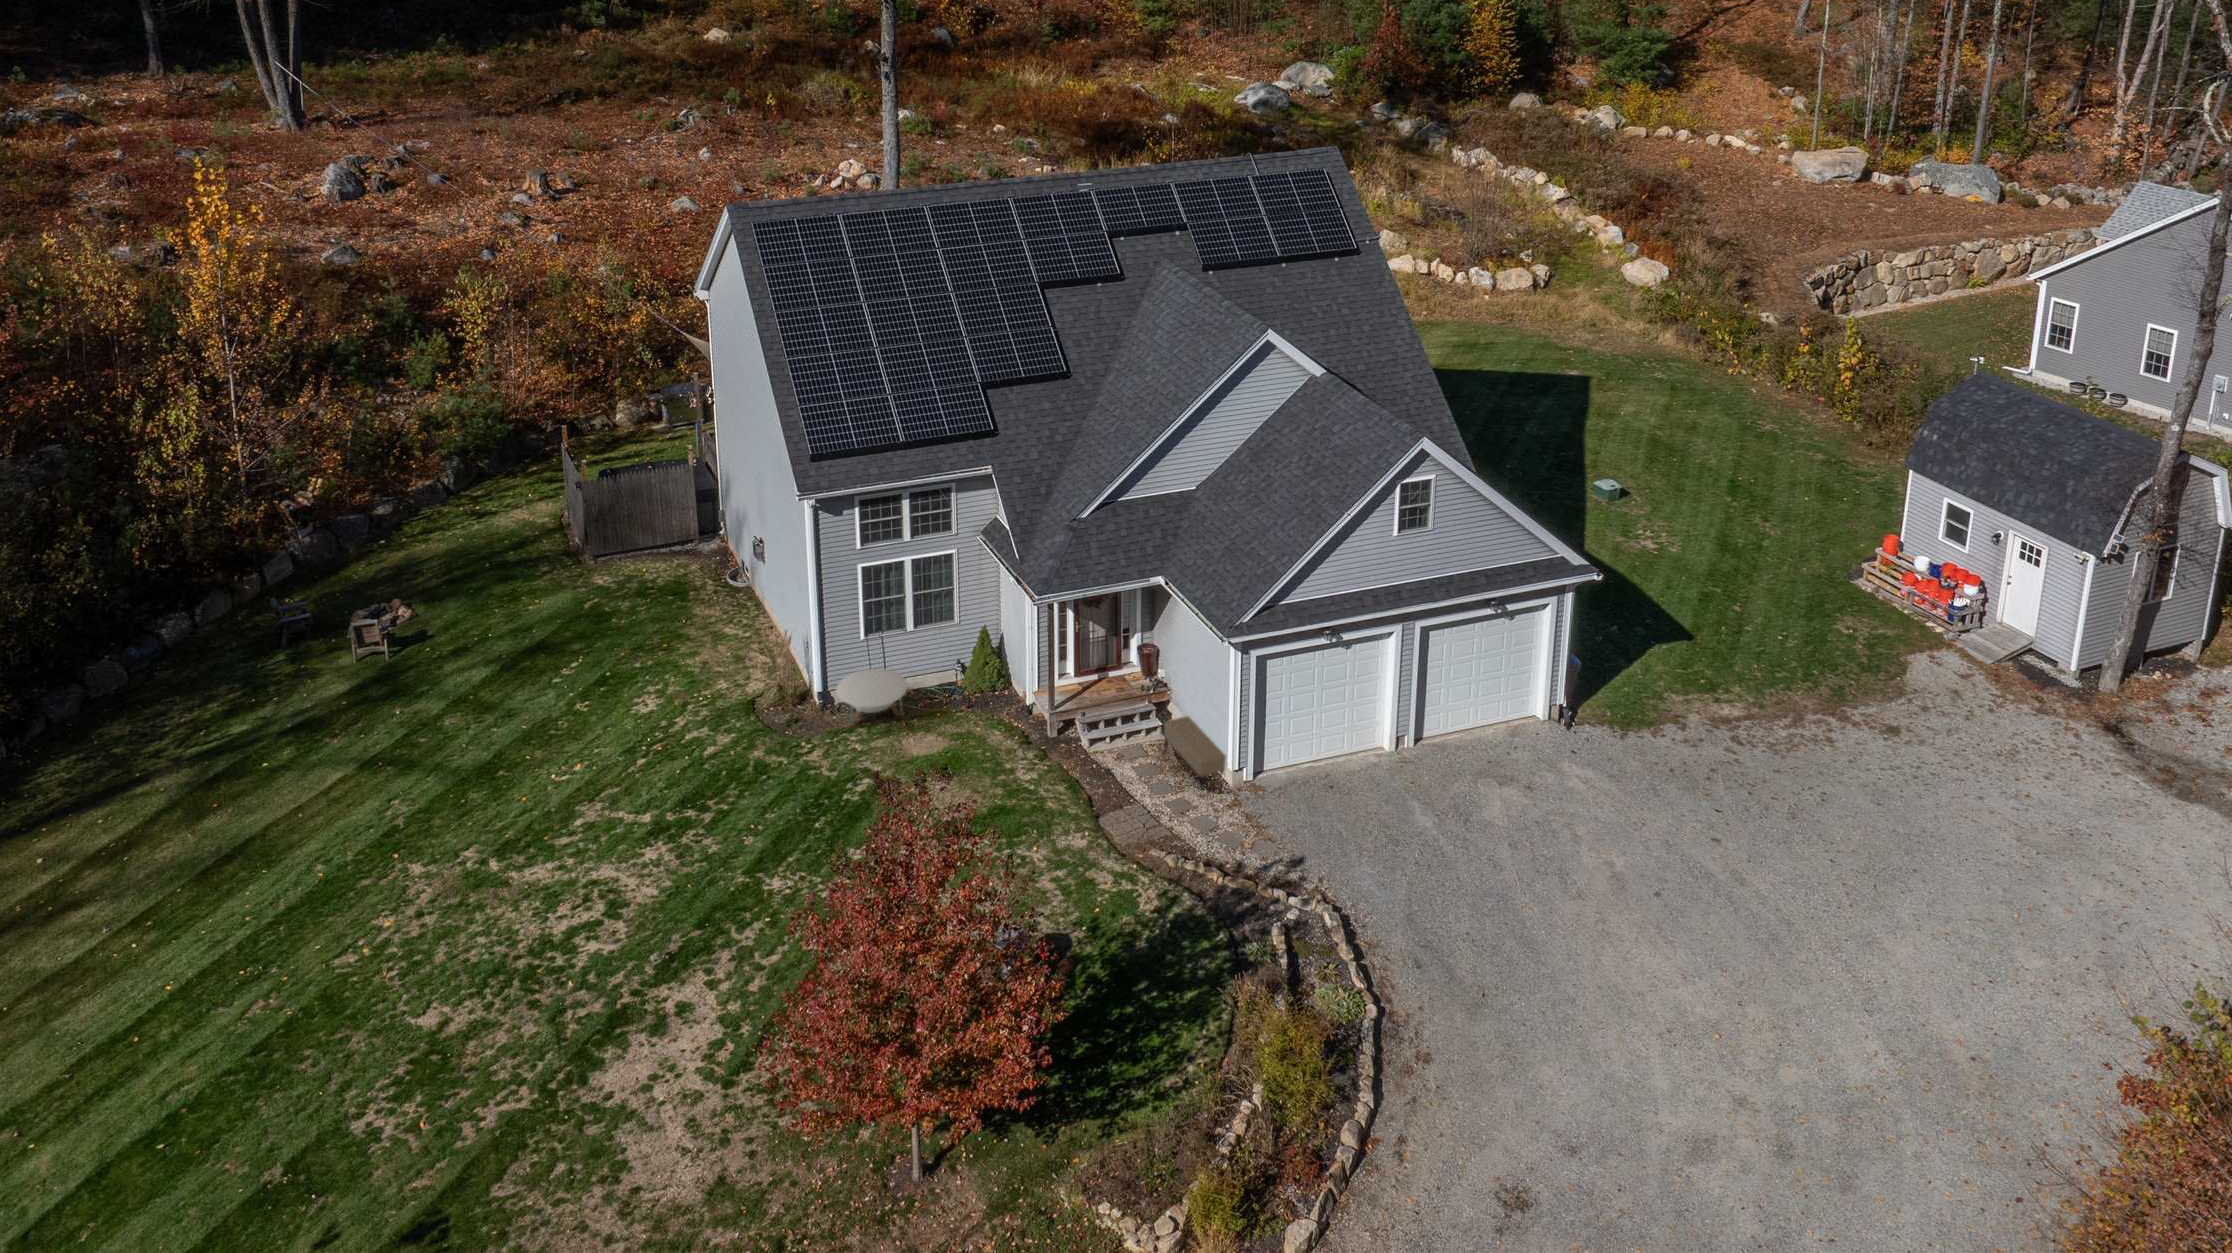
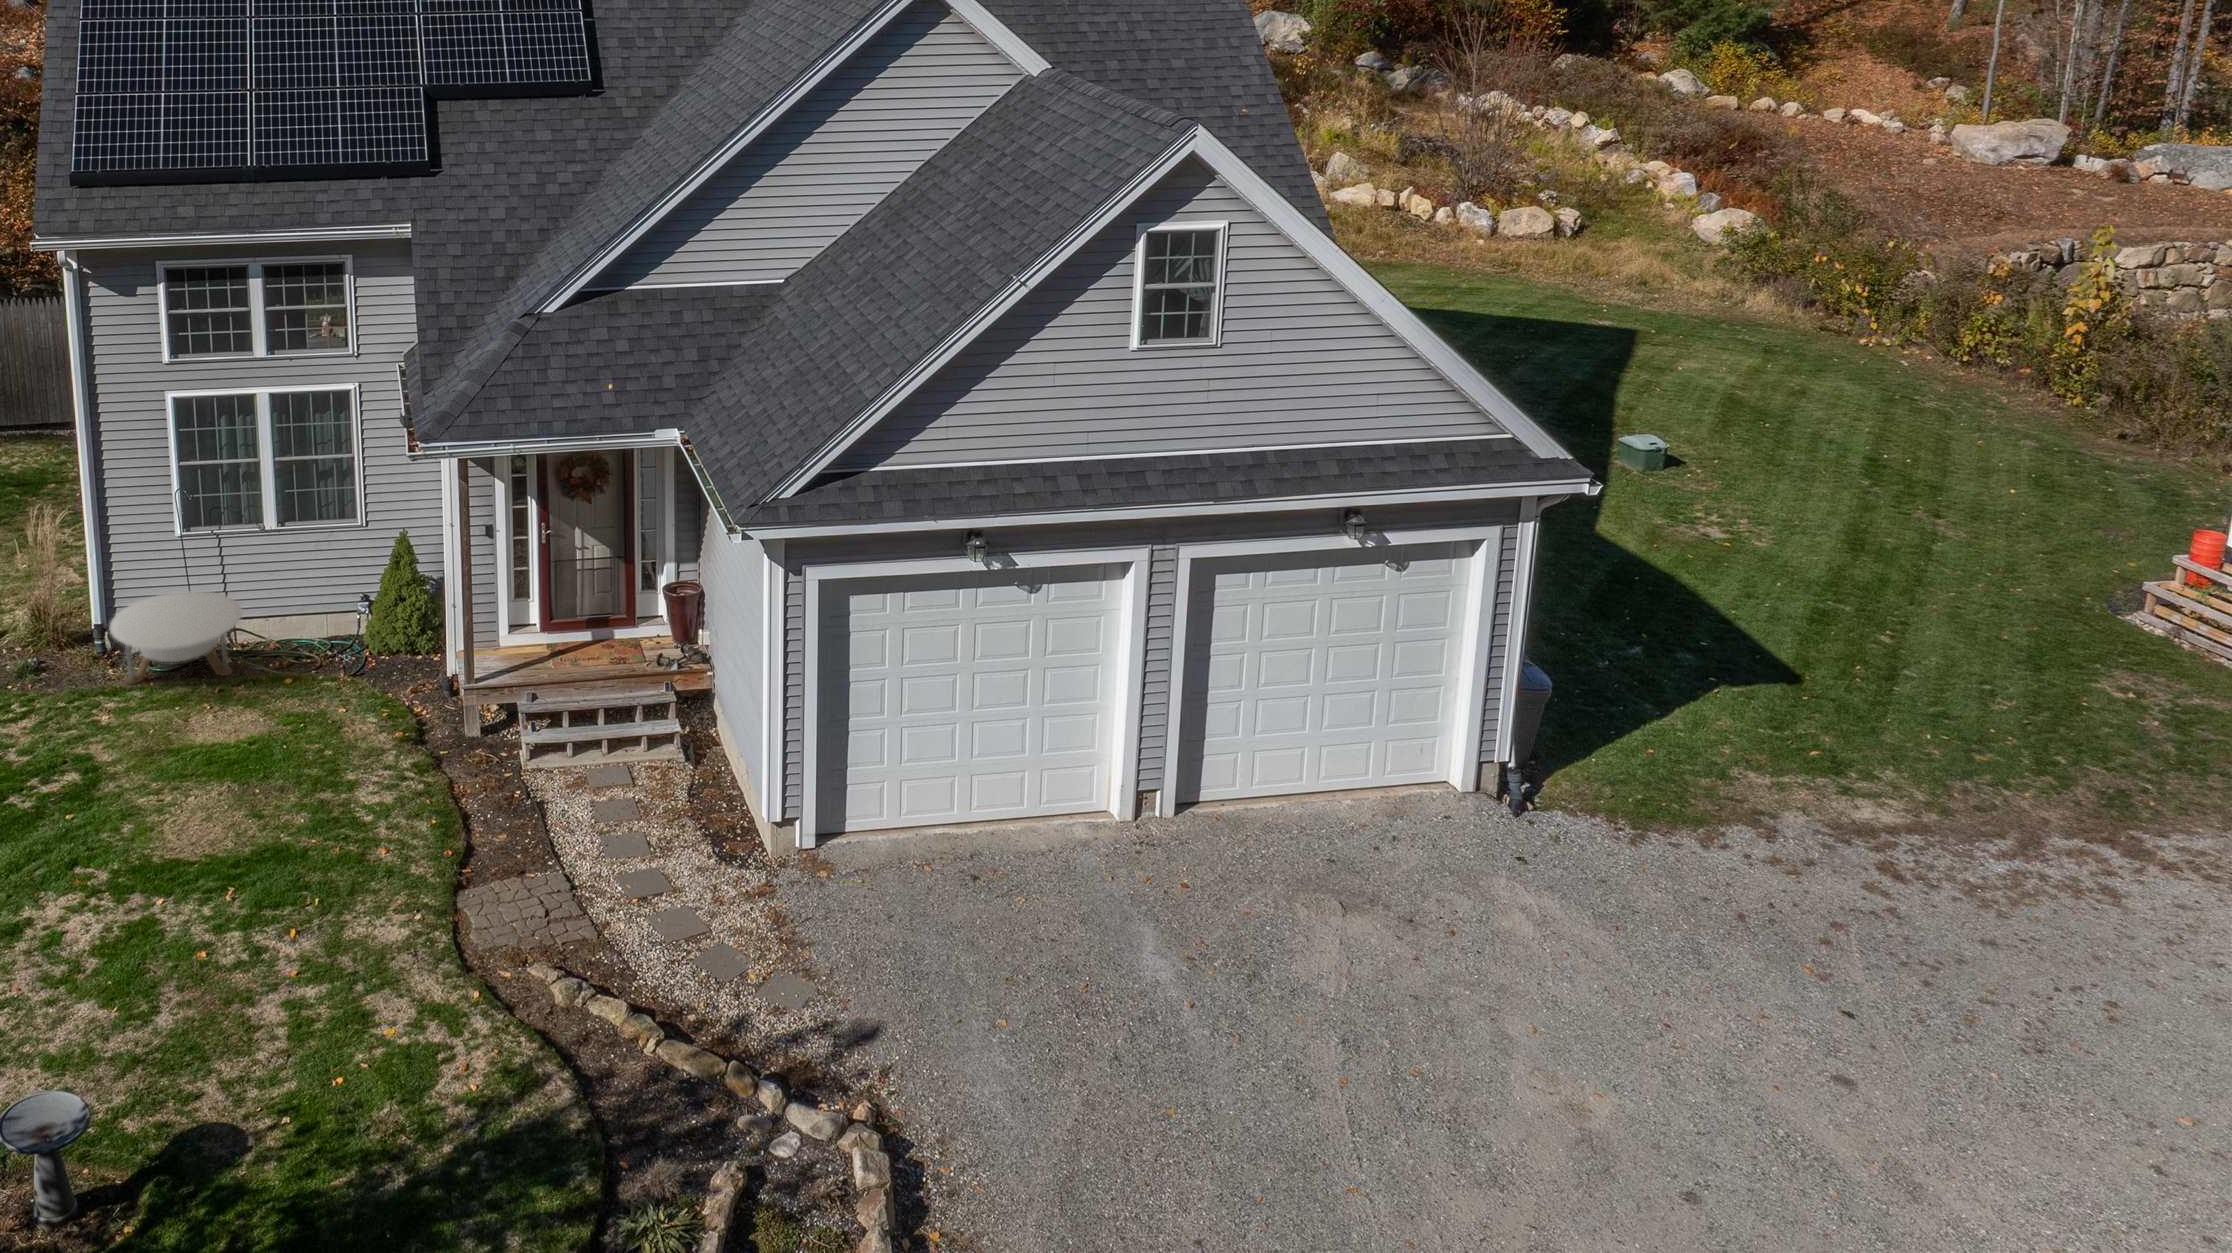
bench: present [1164,716,1226,789] -> none [665,712,762,856]

